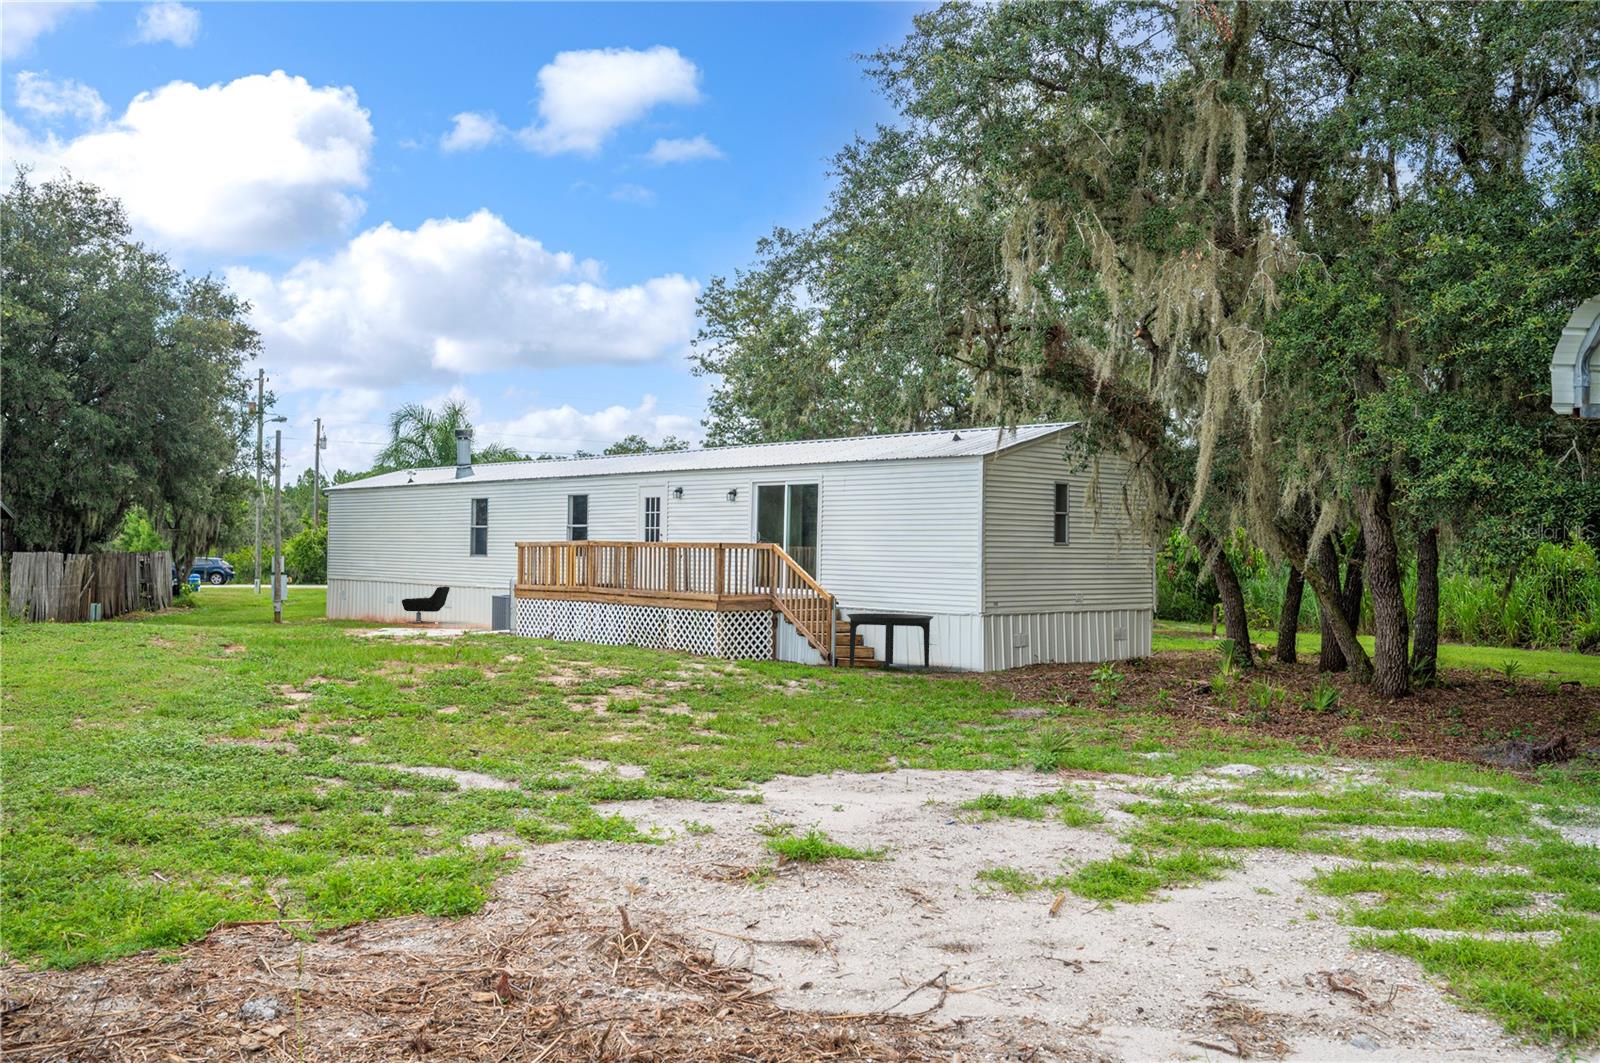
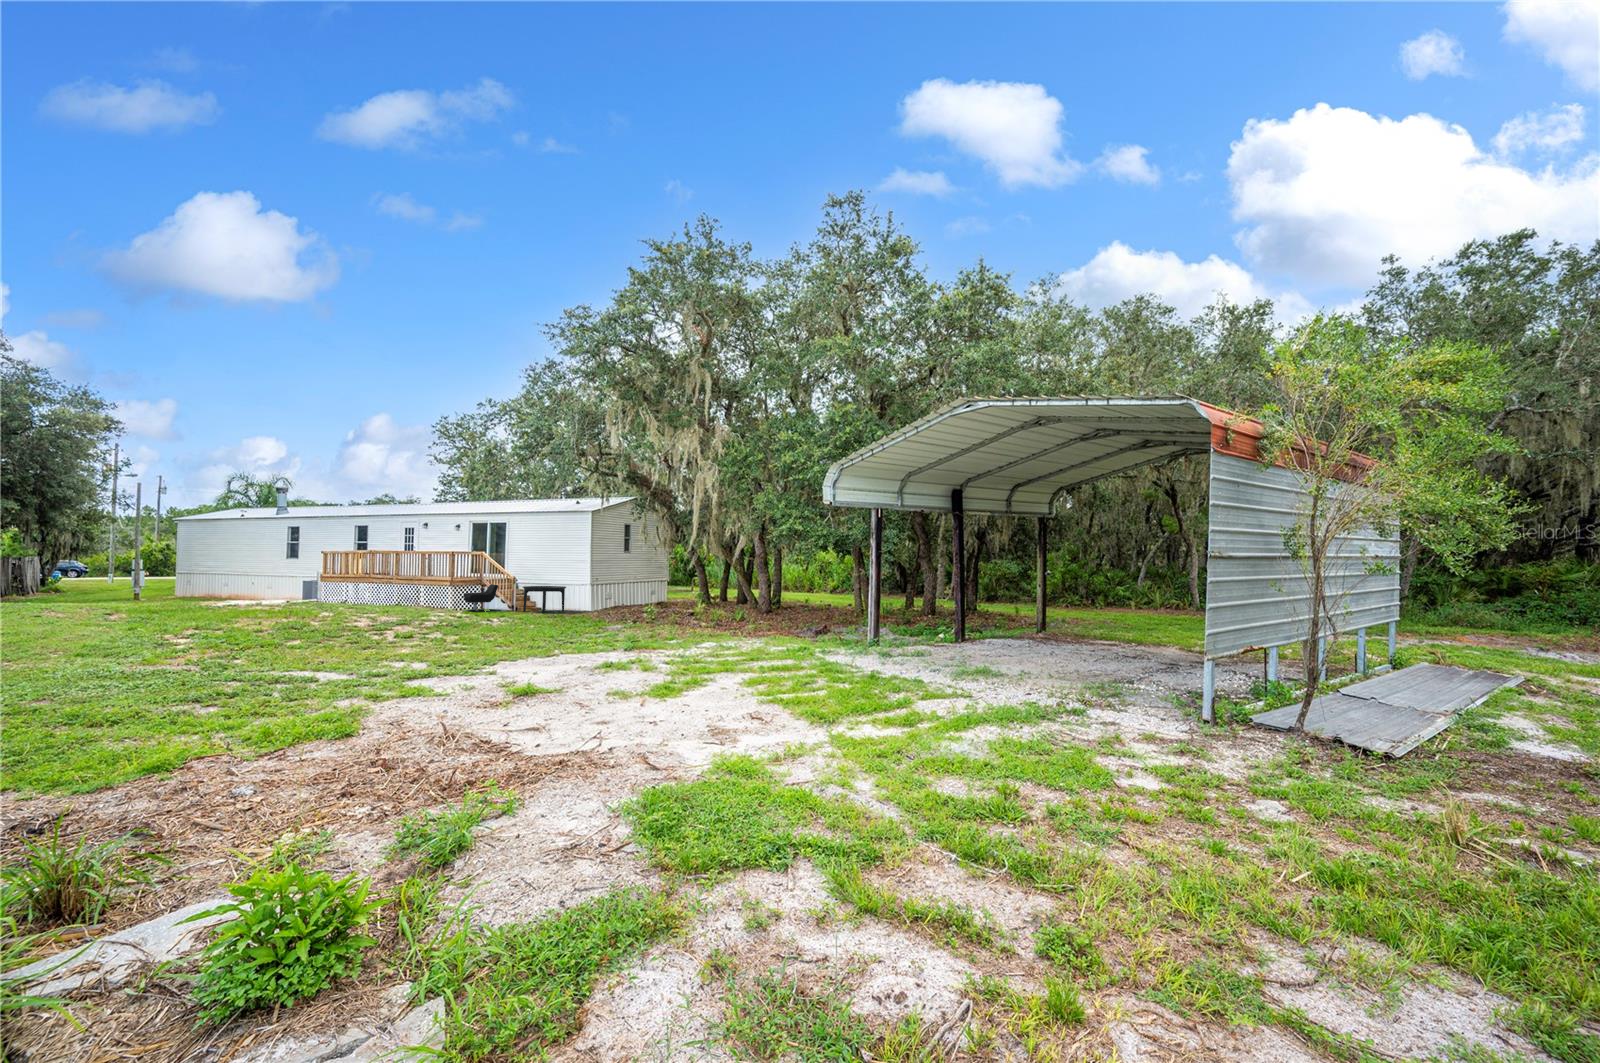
lounge chair: present [402,586,450,623] -> present [464,584,498,611]

